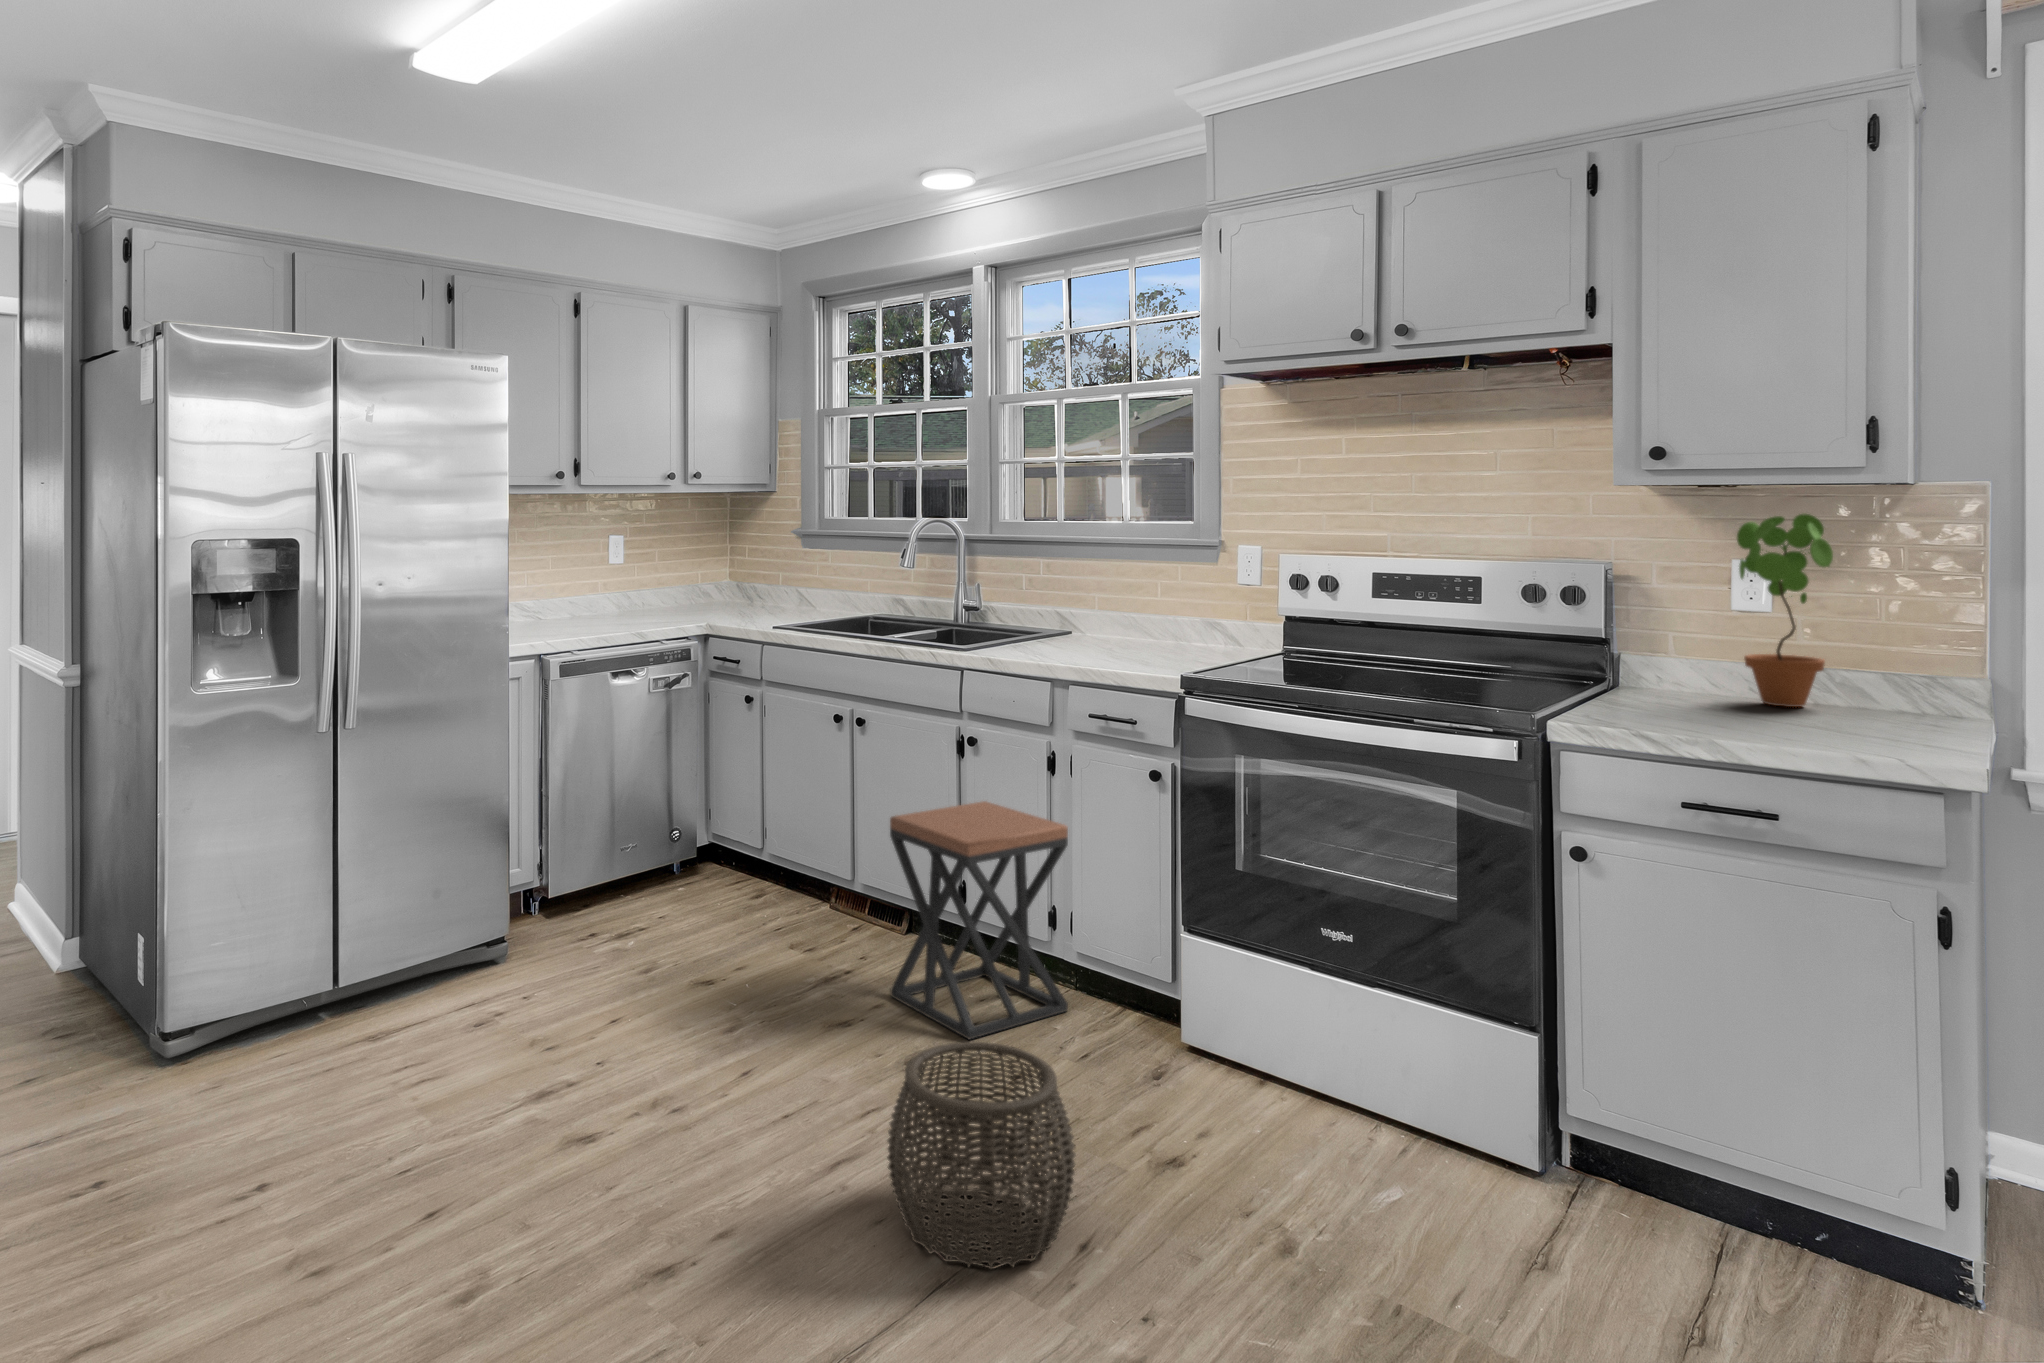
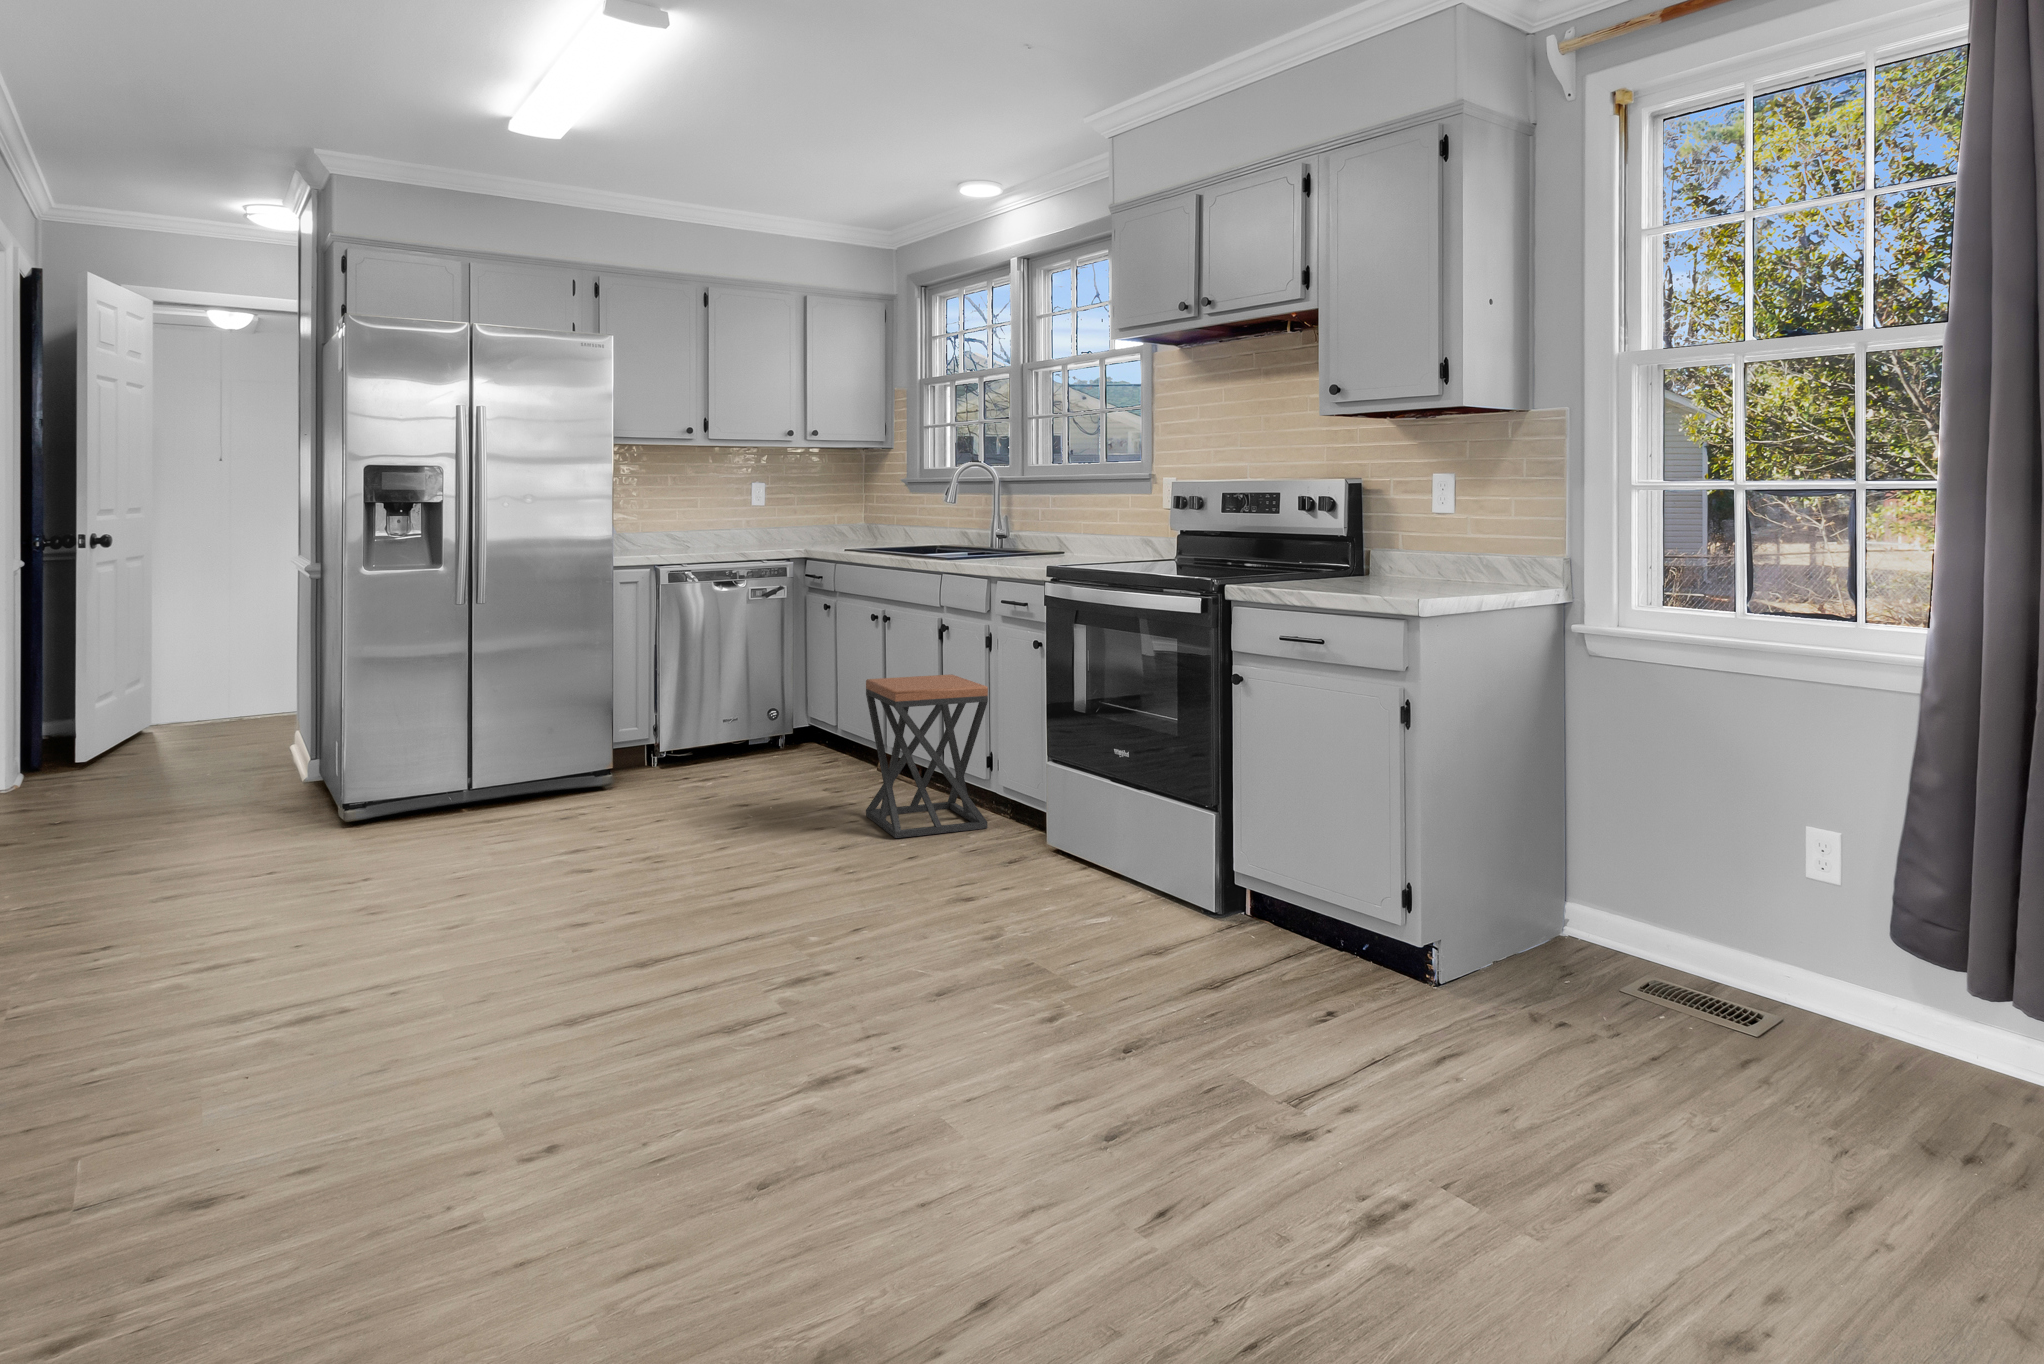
potted plant: present [1737,514,1833,707] -> none [1393,437,1455,581]
woven basket: present [887,1042,1075,1269] -> none [731,800,861,935]

